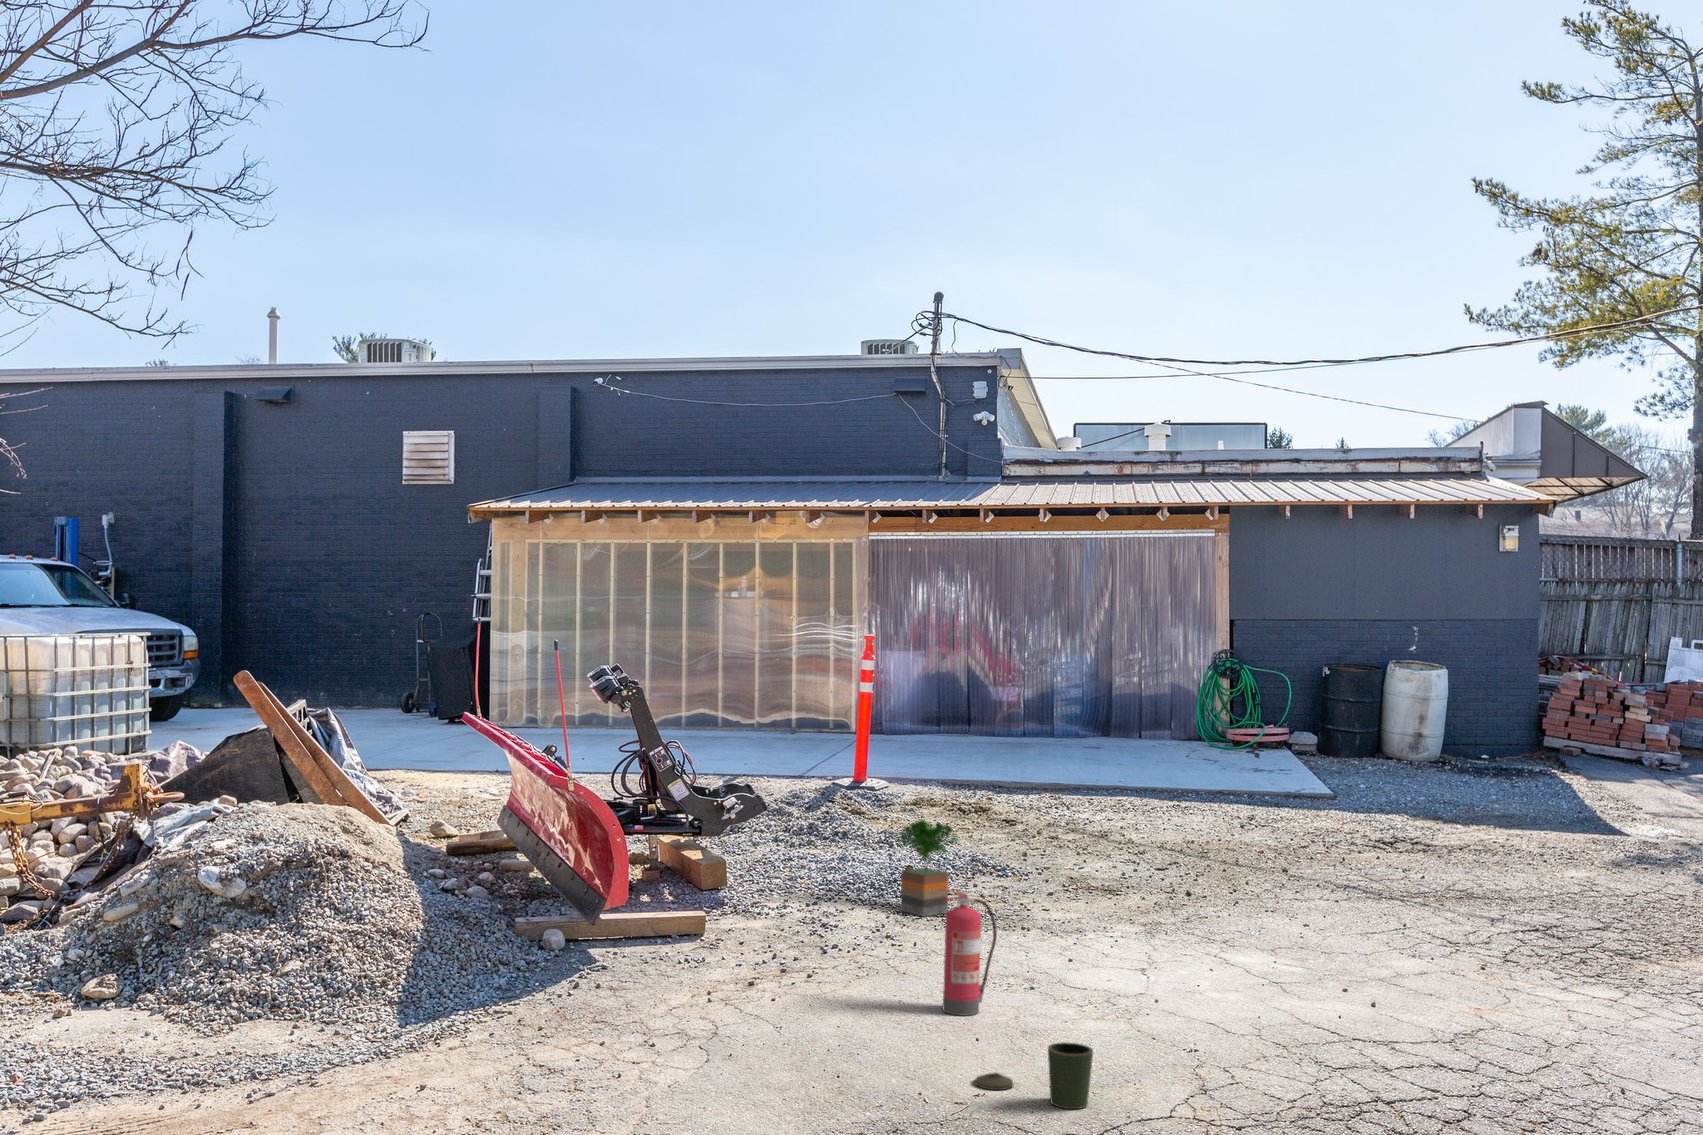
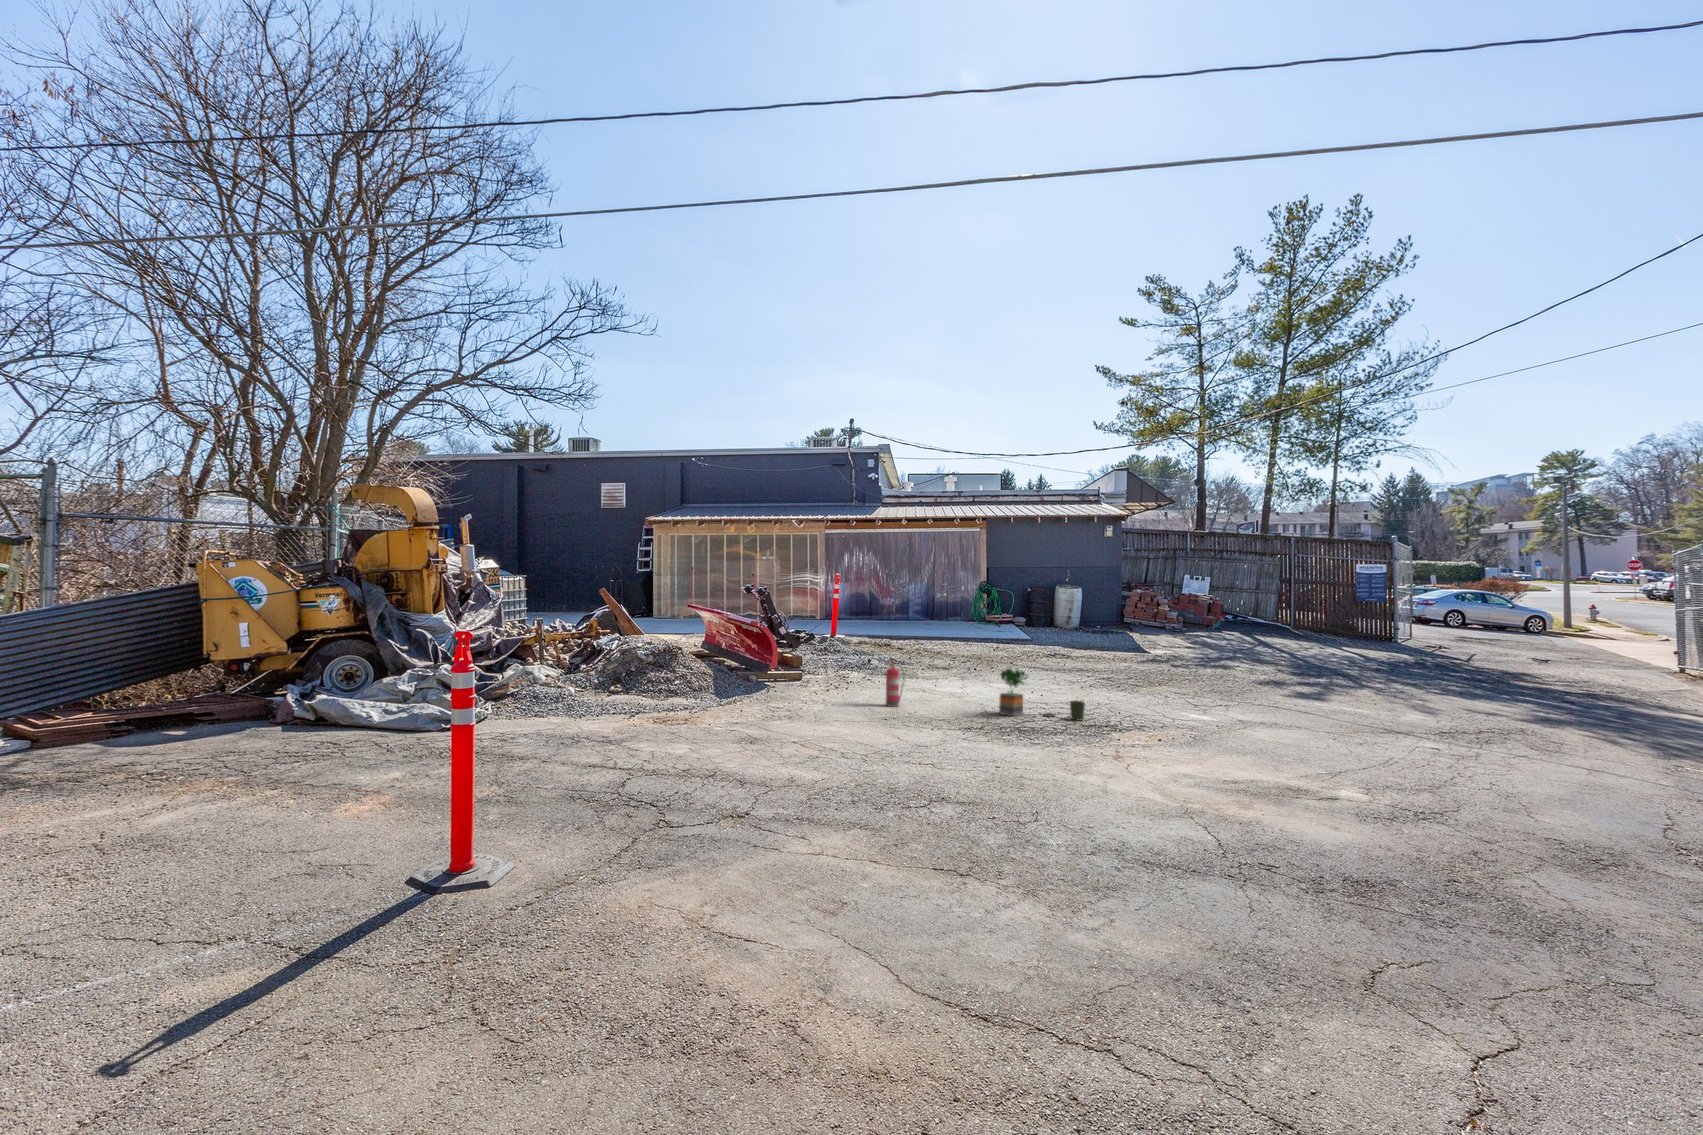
potted tree: present [900,820,959,917] -> present [999,669,1028,716]
trash can: present [975,1042,1093,1109] -> present [1044,701,1085,720]

